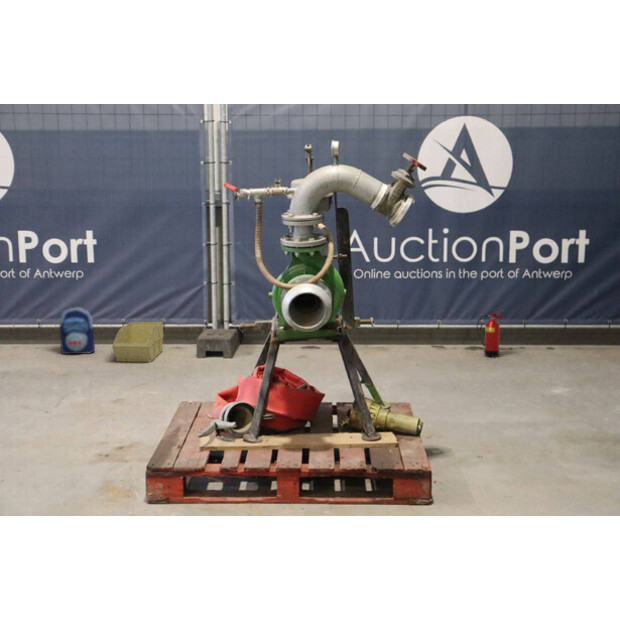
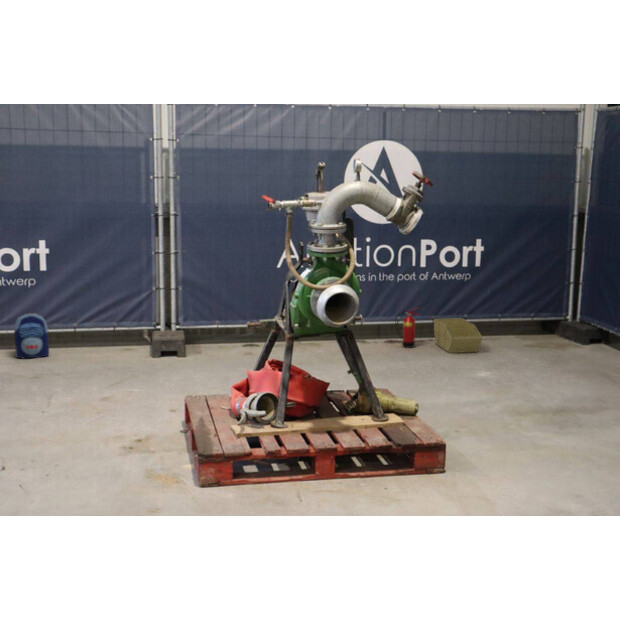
storage bin: present [113,322,164,362] -> present [434,318,482,353]

